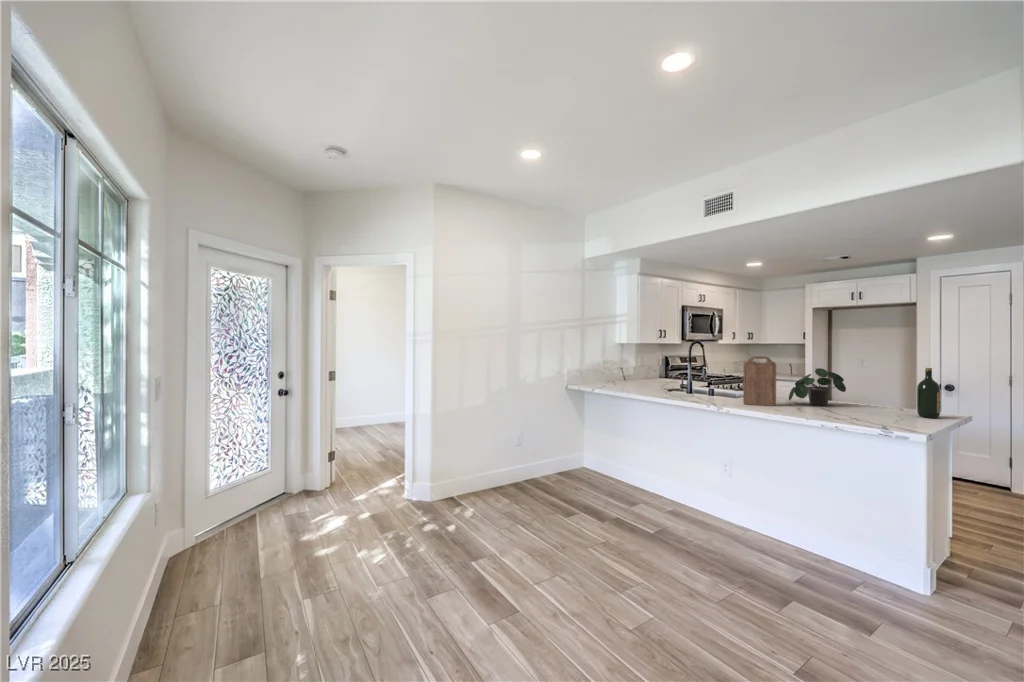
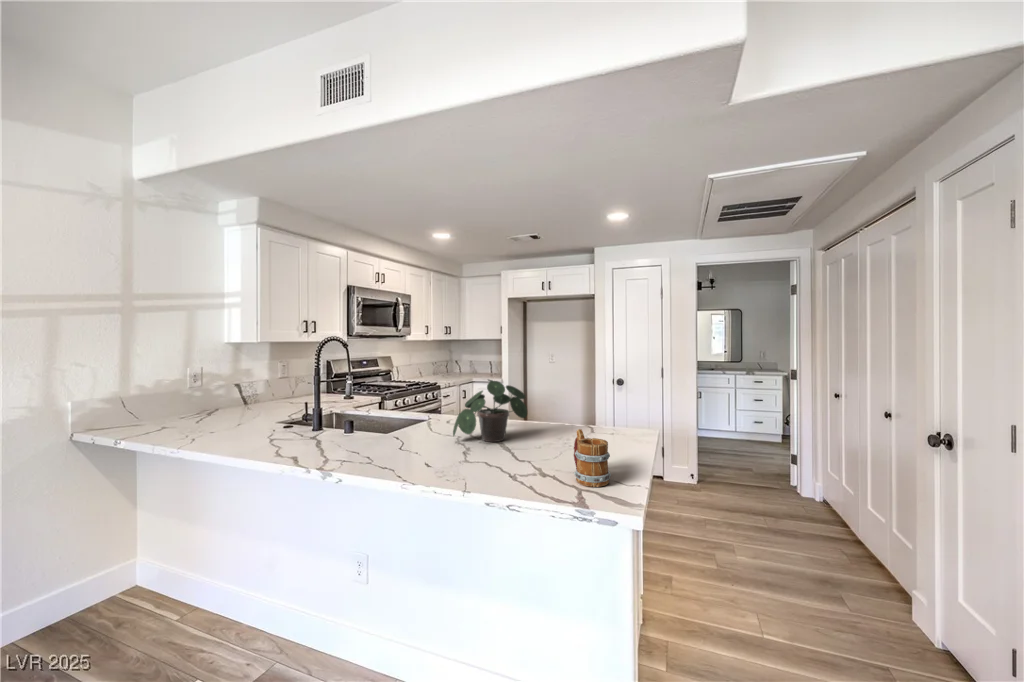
cutting board: present [743,356,776,406] -> none [372,366,427,458]
wine bottle: present [917,368,941,418] -> none [612,376,638,454]
mug: none [883,394,910,424] -> present [574,429,611,487]

